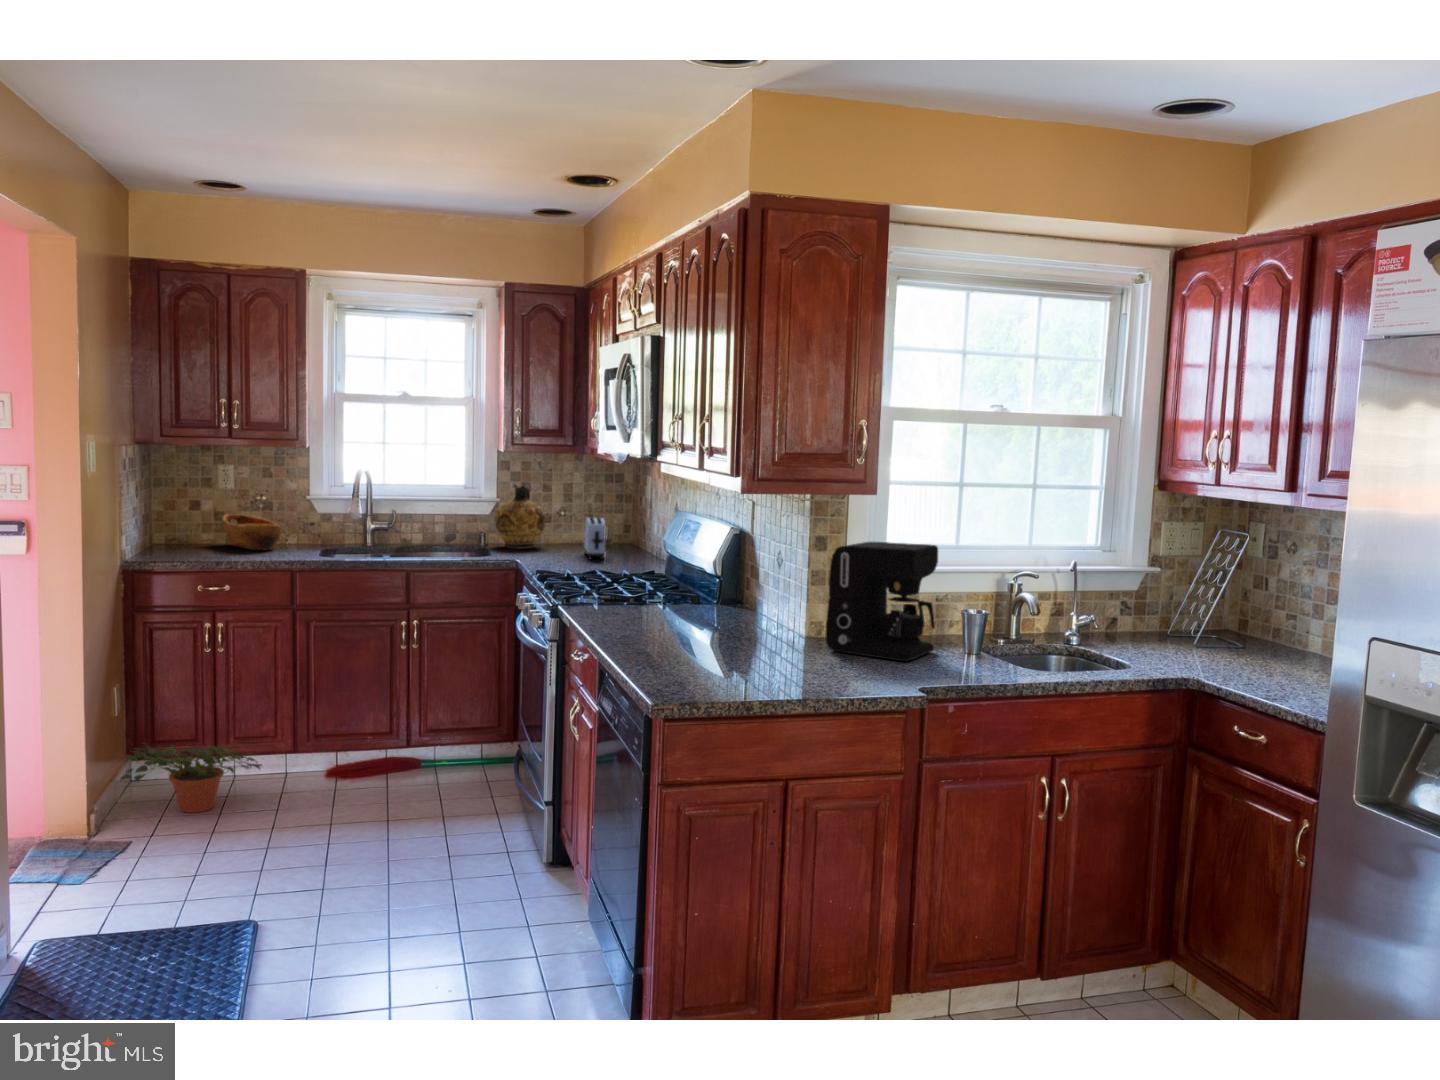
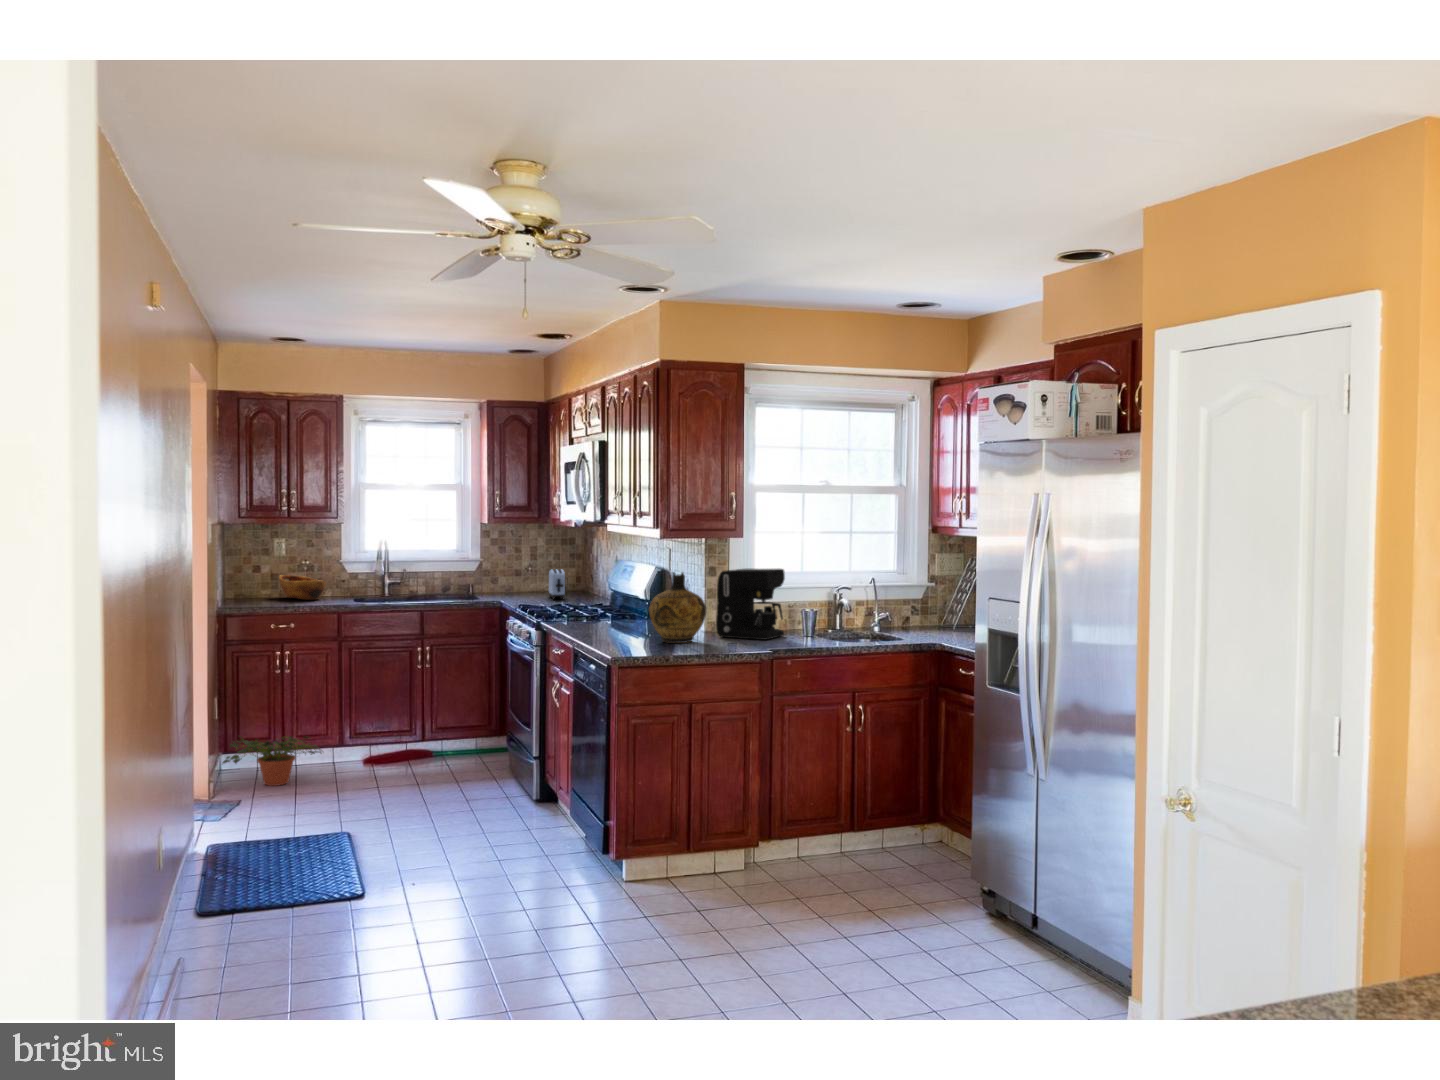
ceramic jug: present [494,484,546,548] -> present [649,572,706,643]

